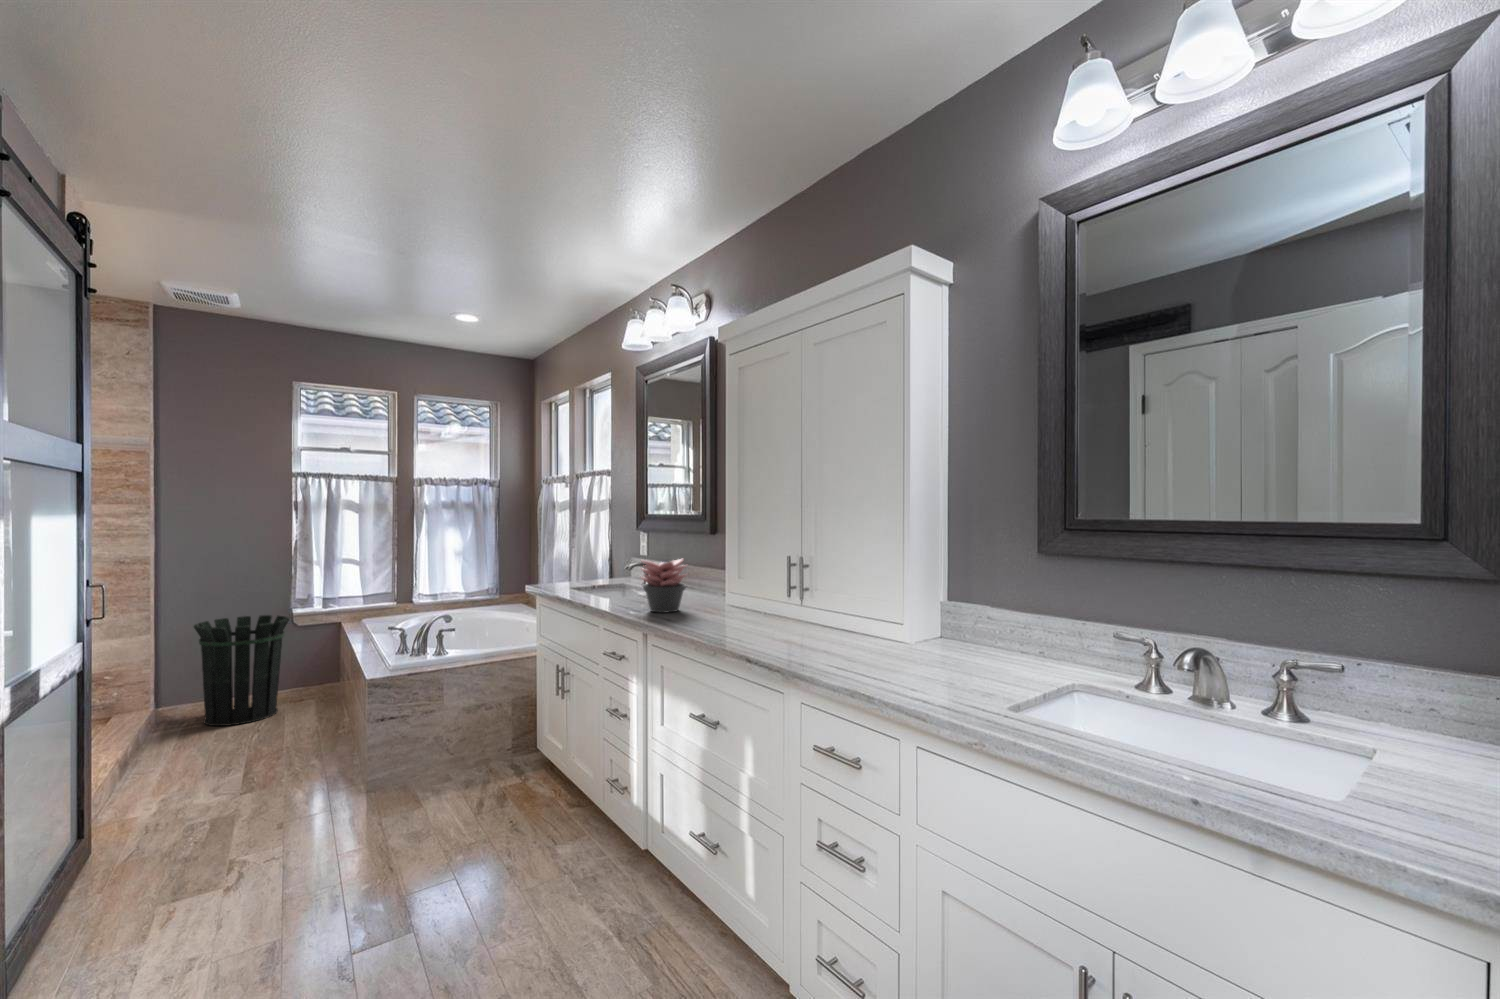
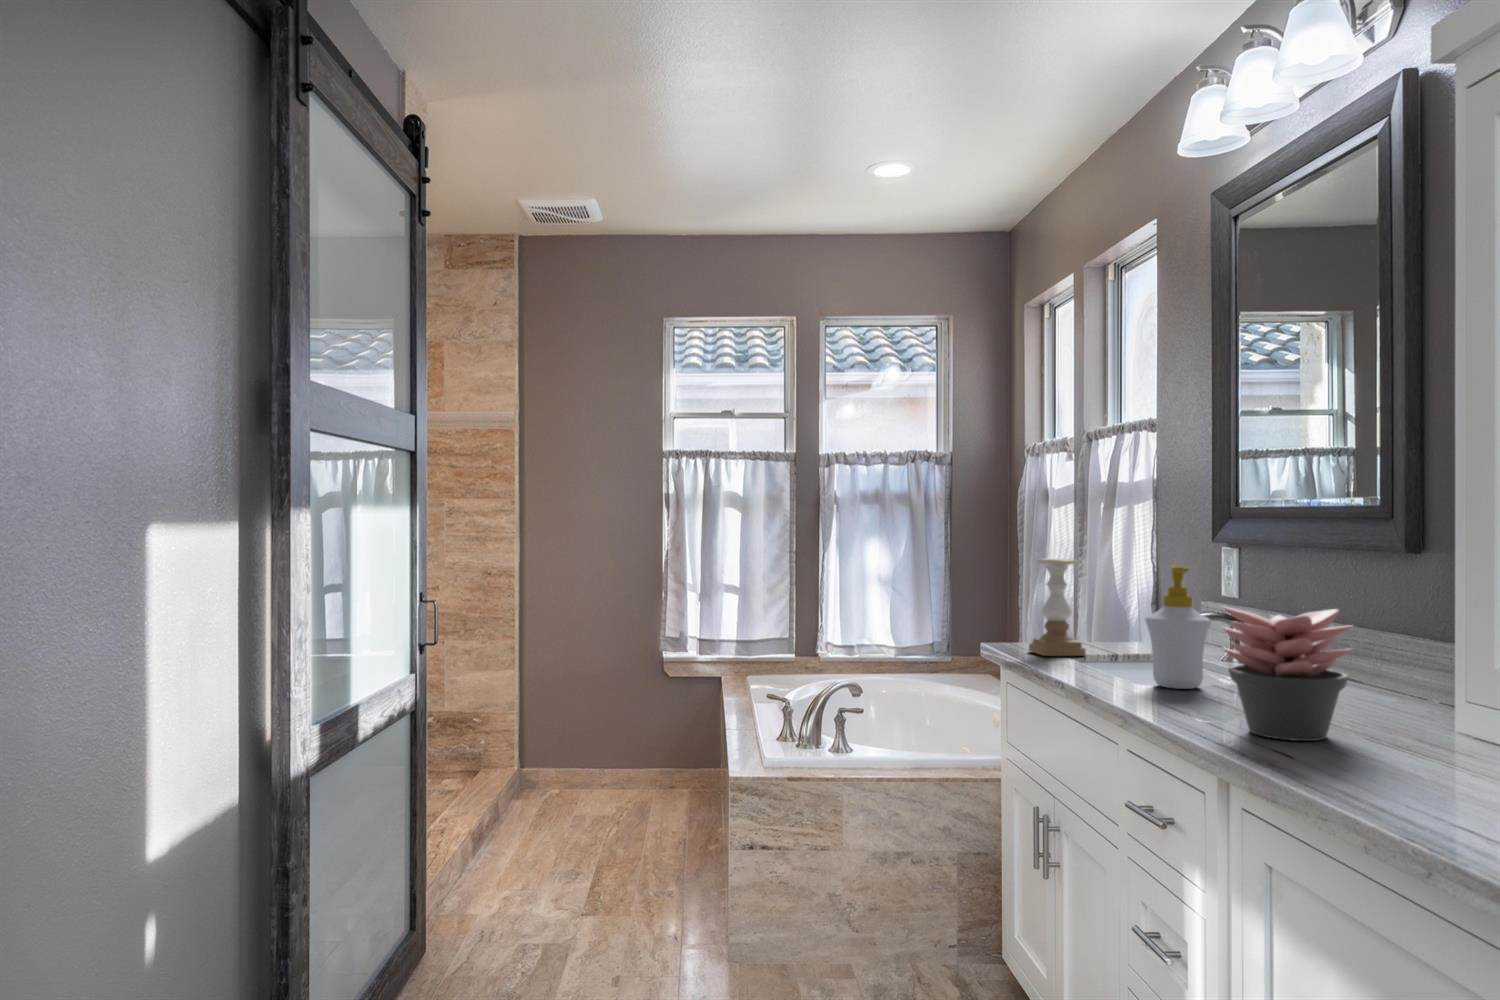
candle holder: none [551,540,579,589] -> present [1029,559,1086,656]
soap bottle: none [608,542,636,598] -> present [1145,565,1211,689]
waste bin: present [194,615,289,726] -> none [540,658,653,816]

